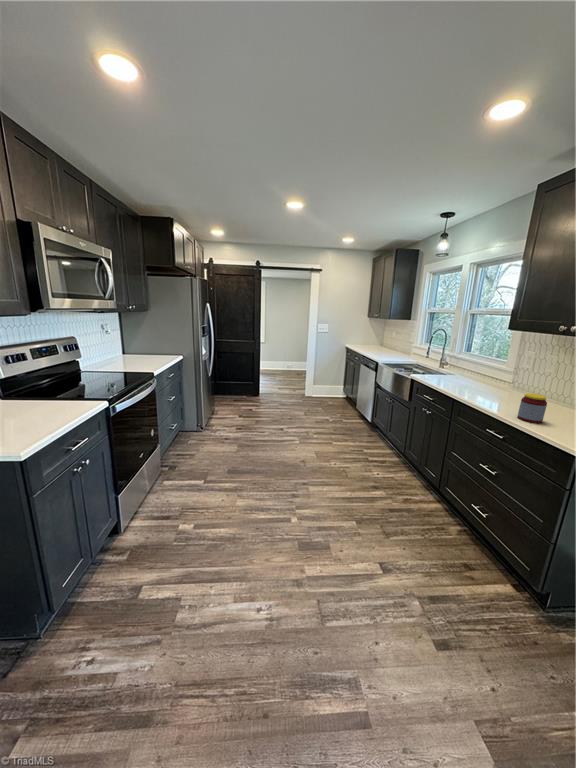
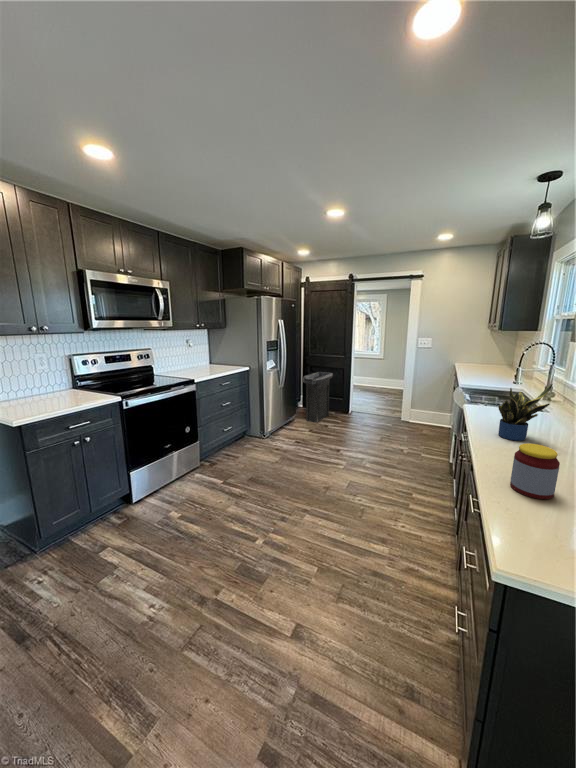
trash can: none [226,357,248,407] -> present [303,372,333,422]
potted plant: none [464,357,501,395] -> present [498,384,553,441]

